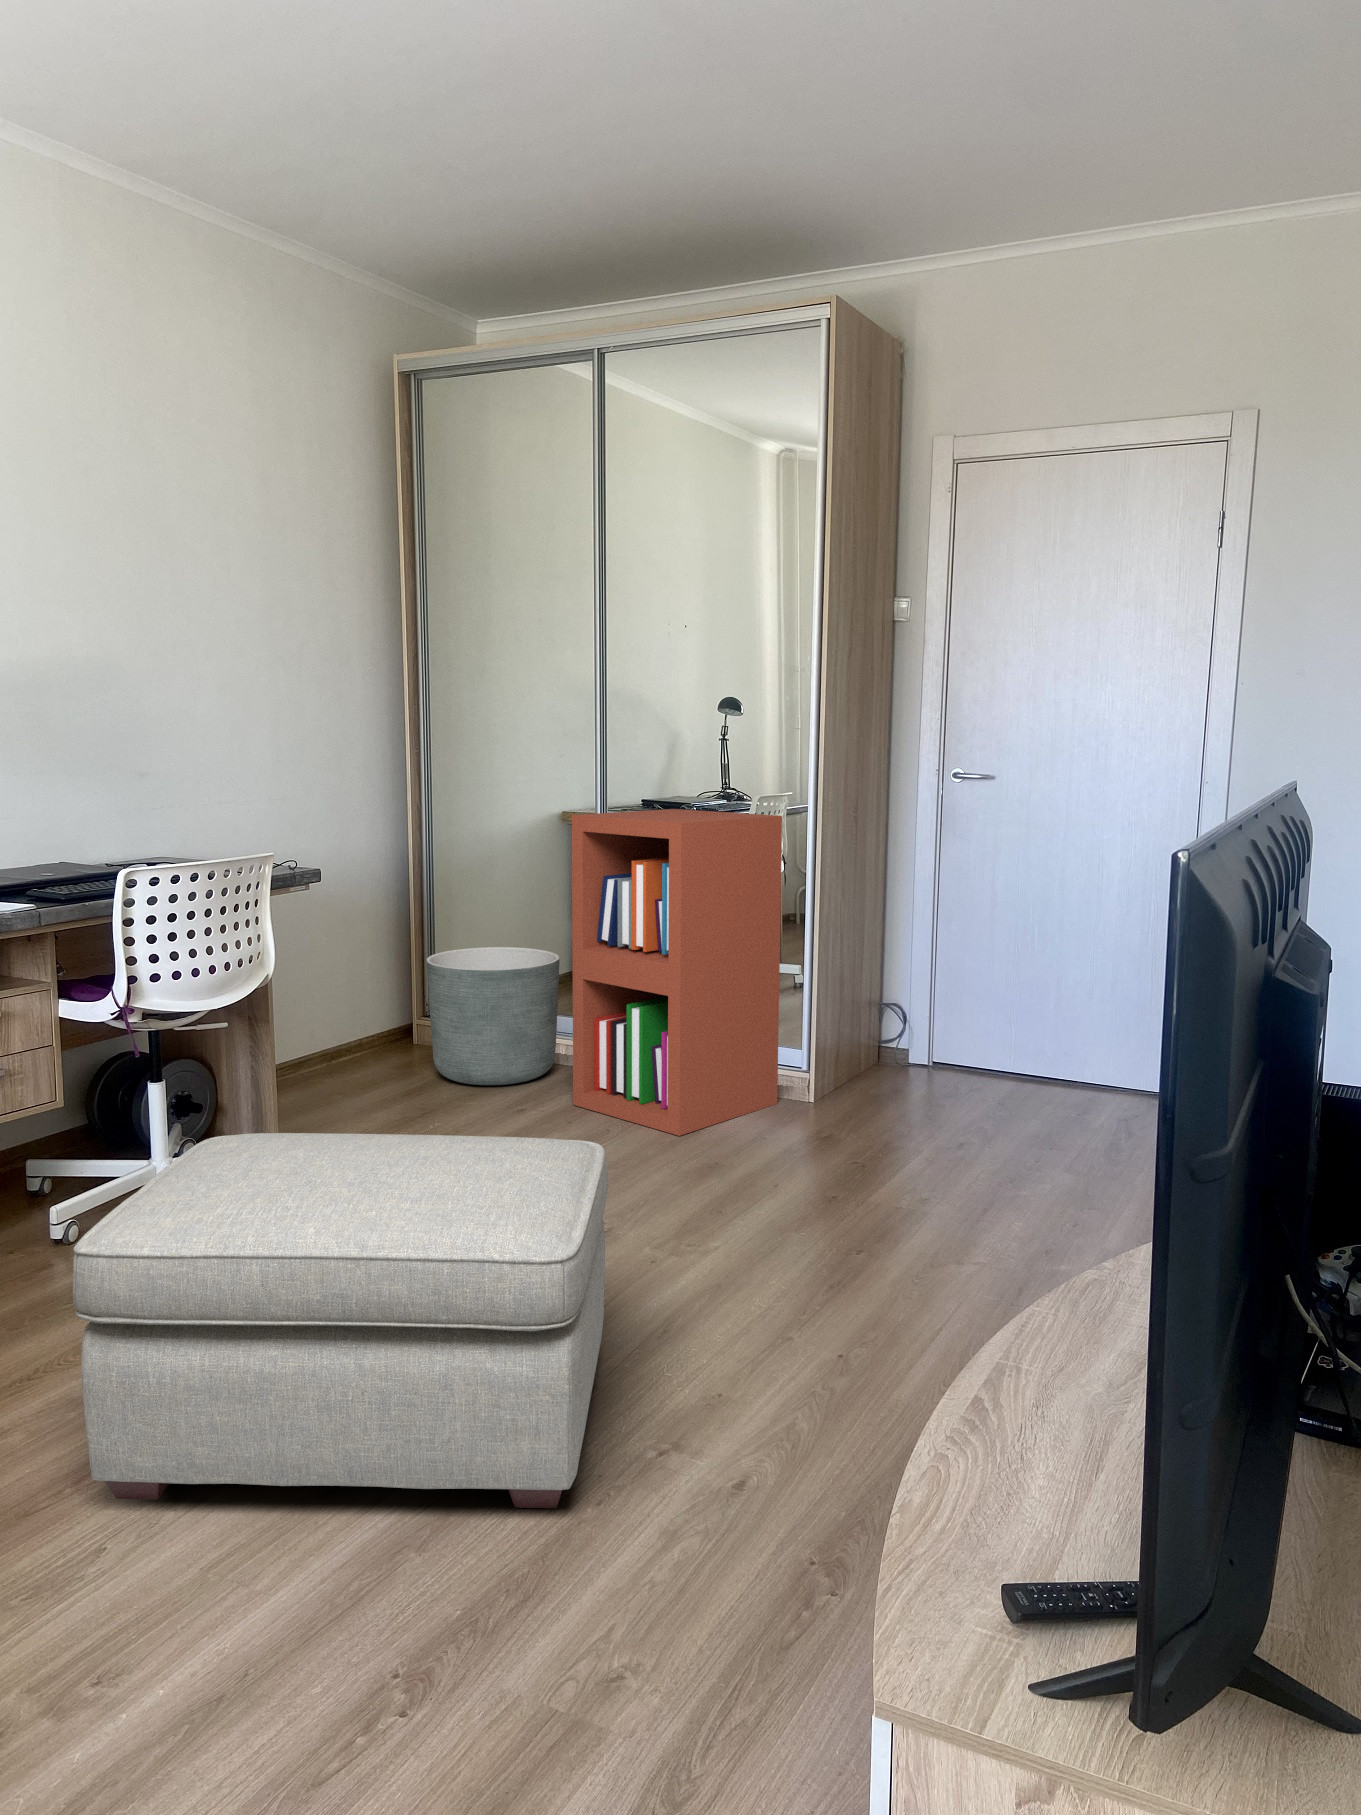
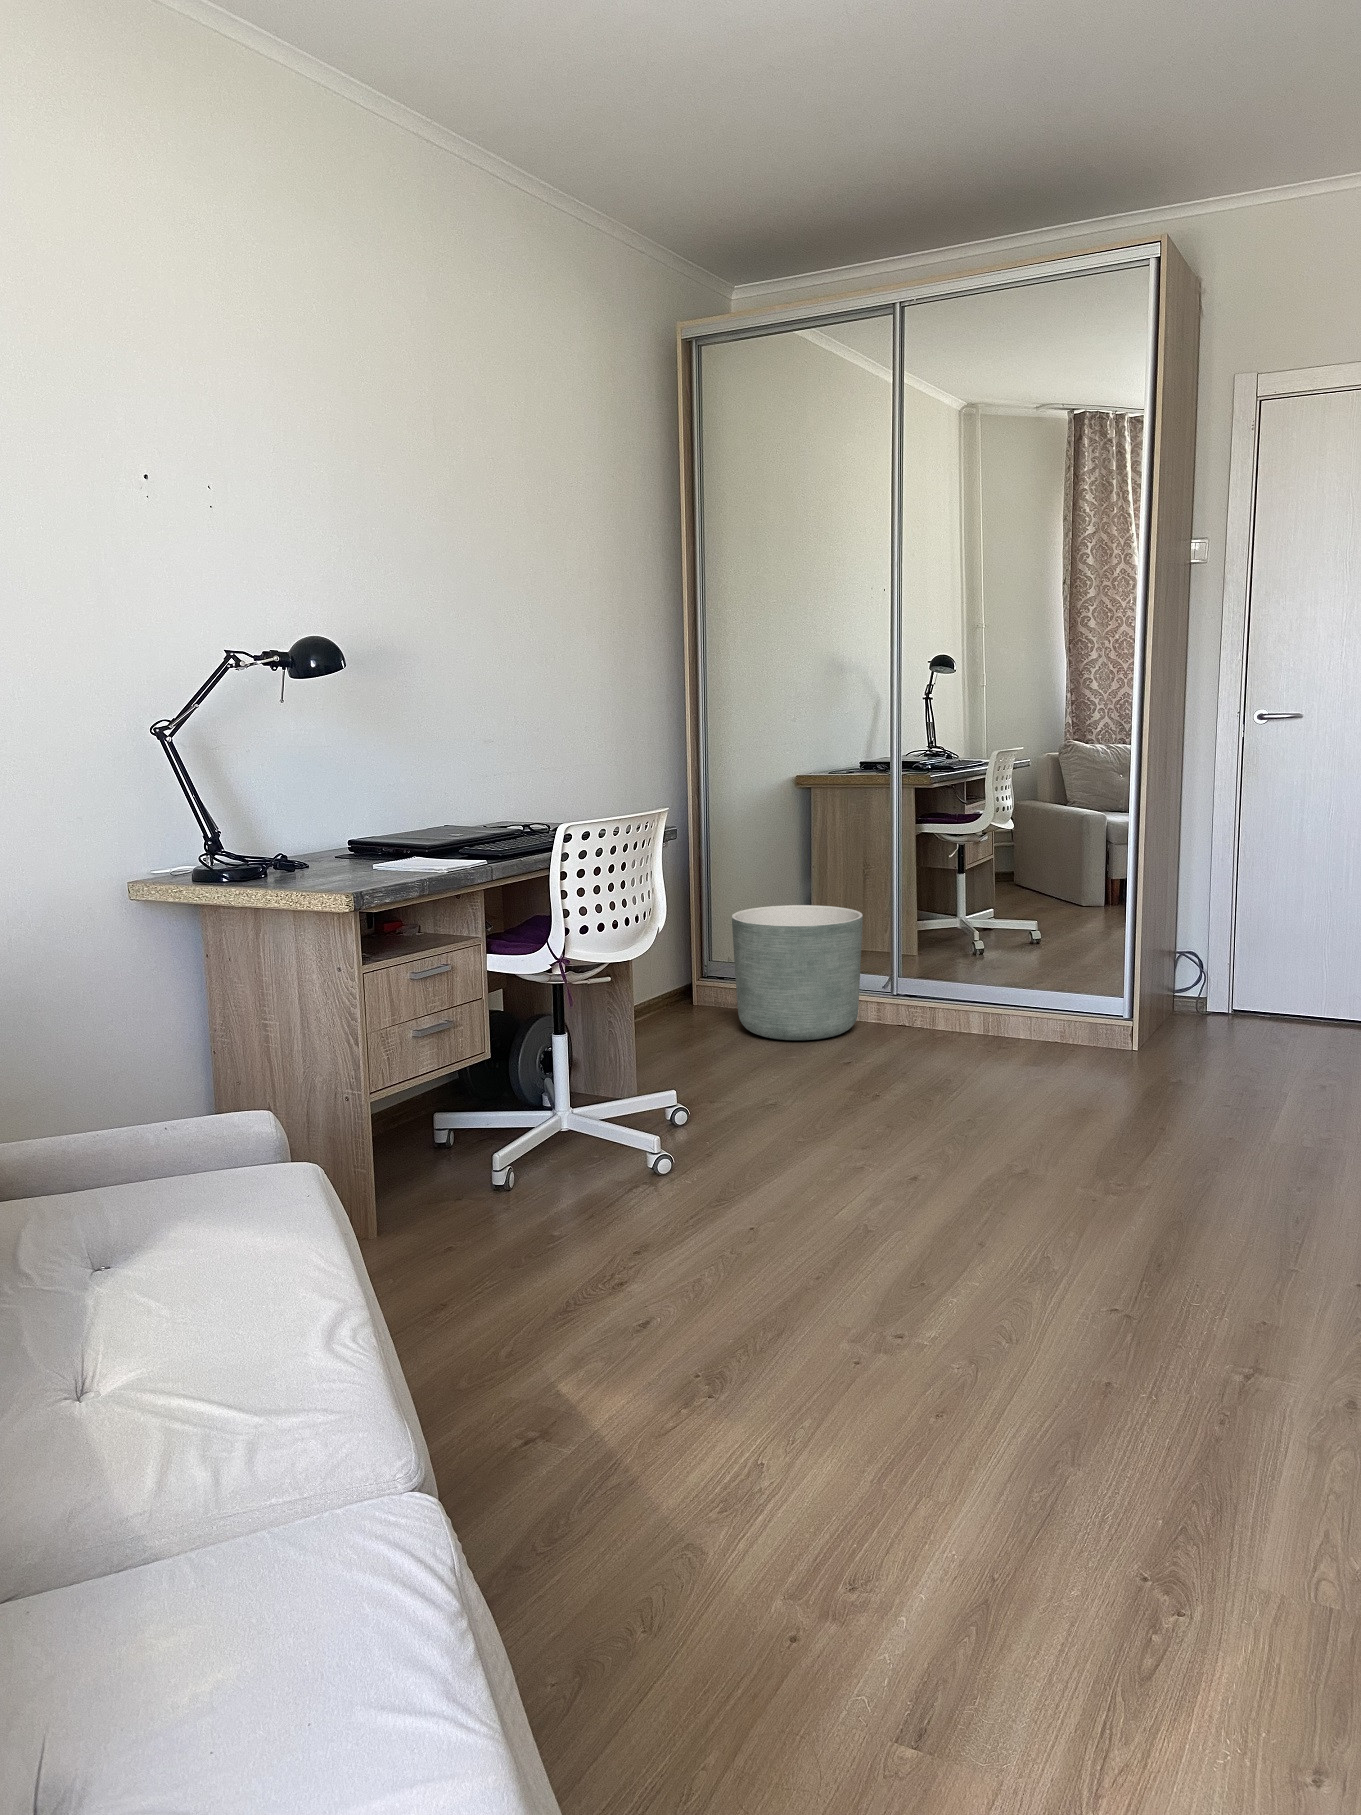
bookshelf: present [572,809,782,1136] -> none [899,762,1108,1082]
ottoman: present [72,1133,608,1508] -> none [718,1067,1202,1404]

